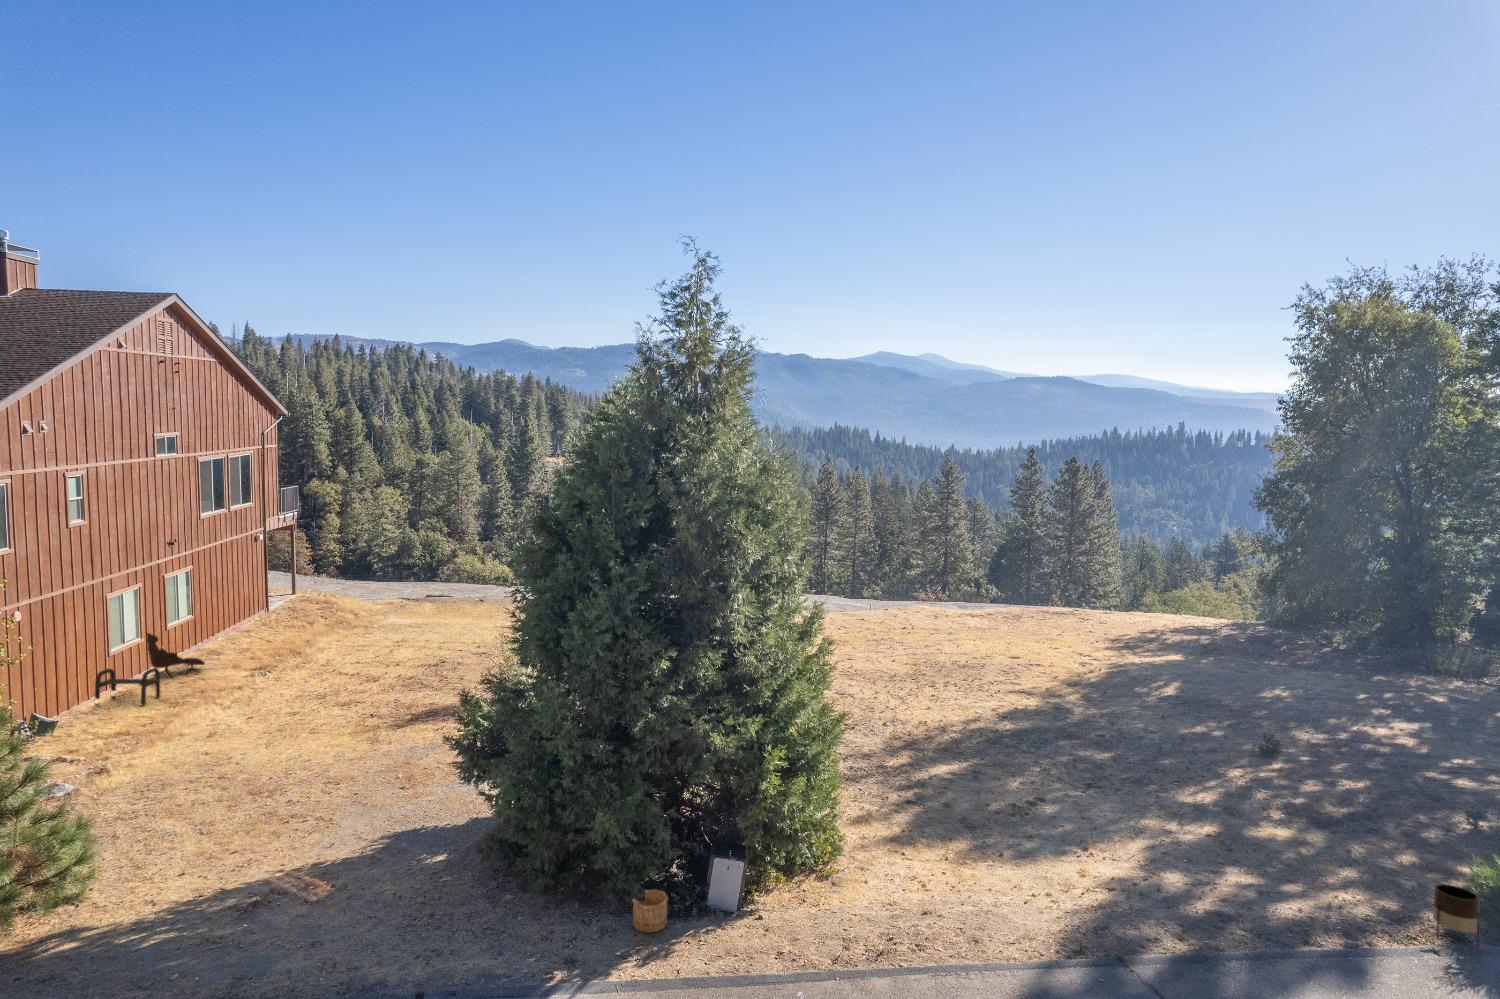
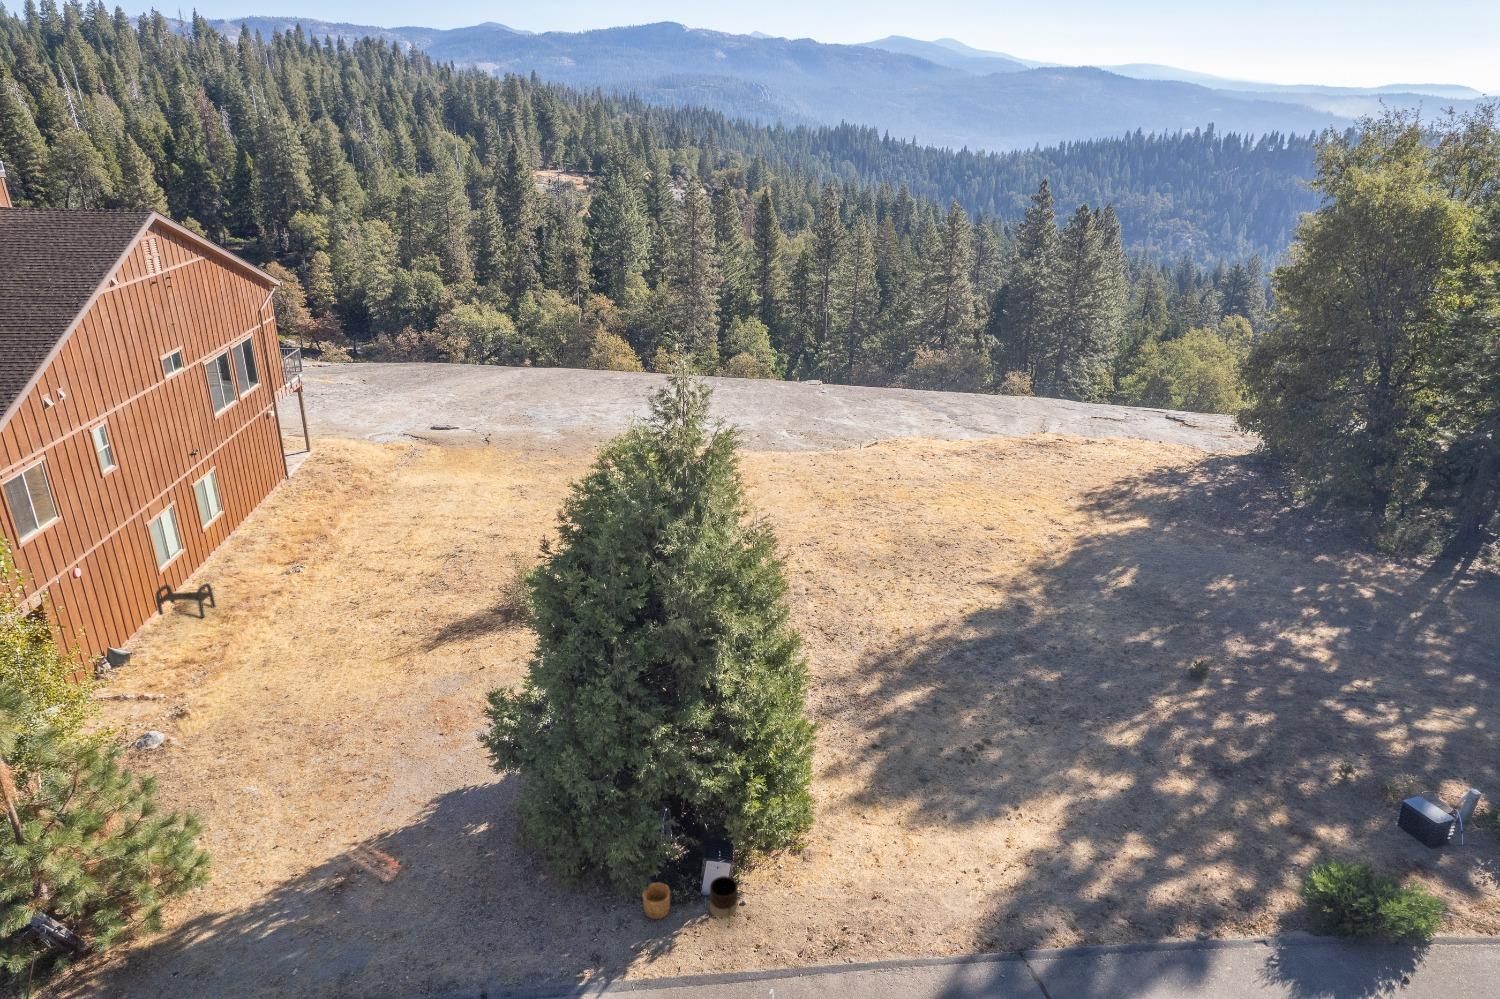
lounge chair: present [146,633,205,678] -> none [186,541,248,581]
planter: present [1433,884,1480,947] -> present [709,876,738,918]

